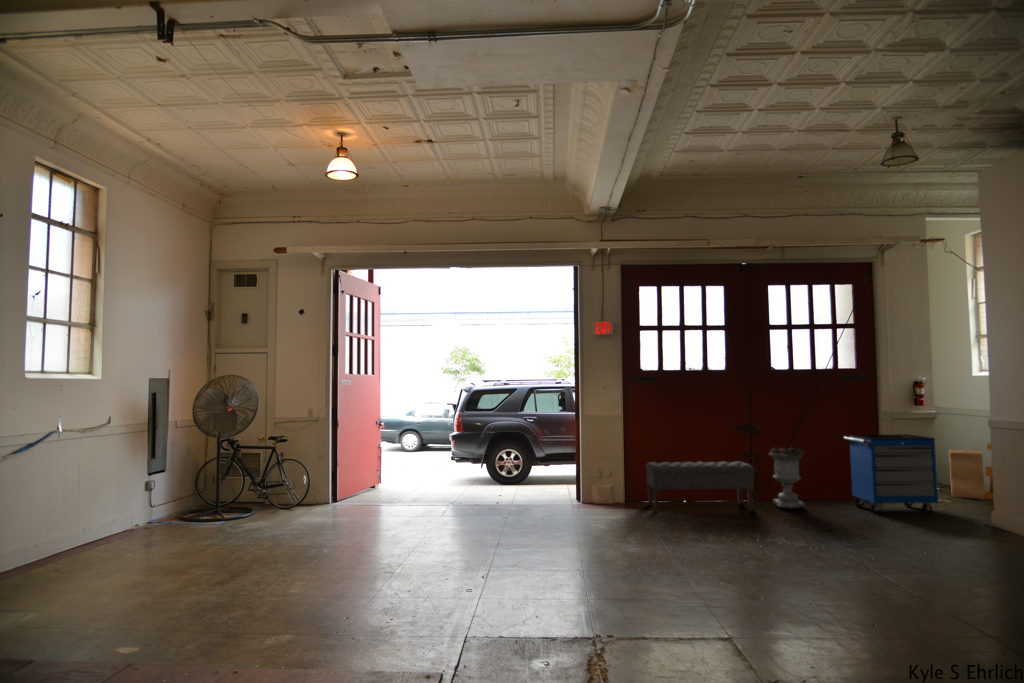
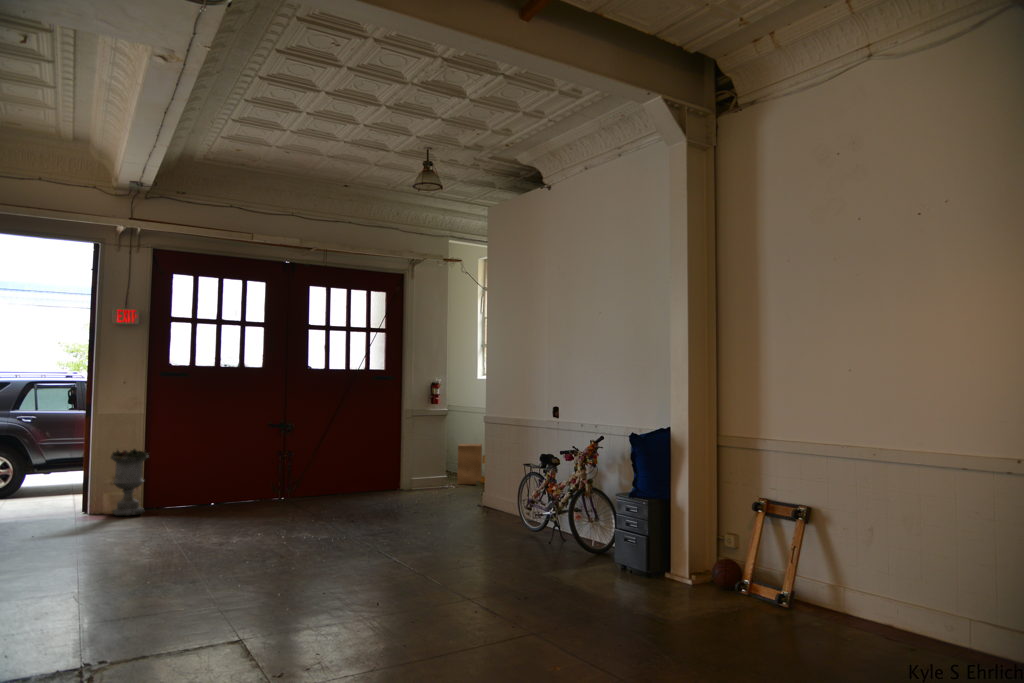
storage cabinet: present [844,434,938,513] -> none [369,430,439,500]
planter: present [770,448,804,509] -> present [111,449,148,516]
bench: present [645,461,754,512] -> none [168,459,283,514]

